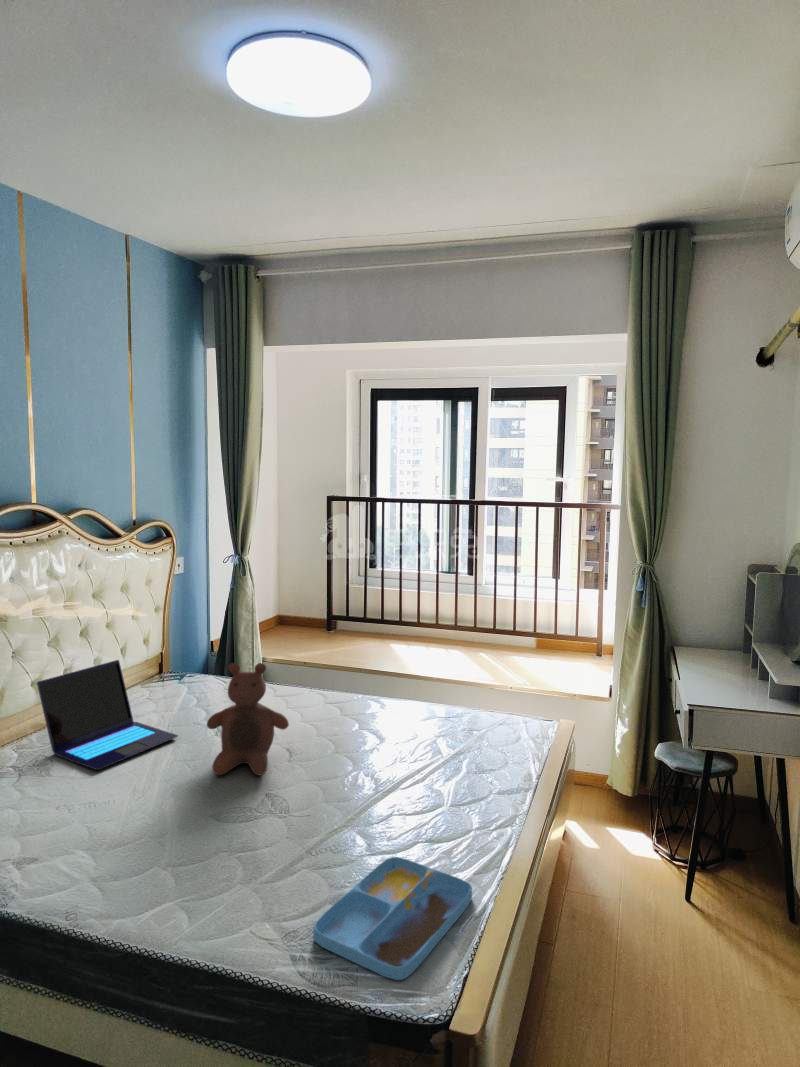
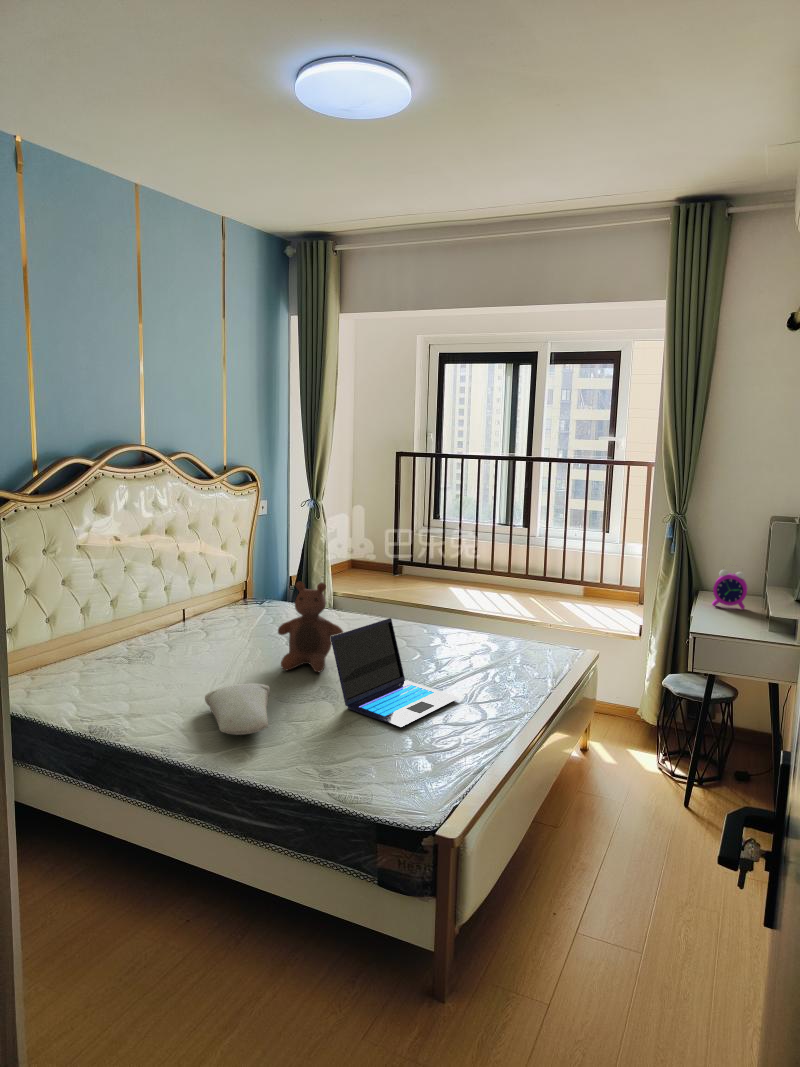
alarm clock: none [695,618,734,668] -> present [712,569,747,609]
laptop: present [37,660,178,770] -> present [331,618,459,728]
pillow: none [116,805,203,889] -> present [205,683,270,735]
tray: present [313,857,472,980] -> none [346,729,474,801]

